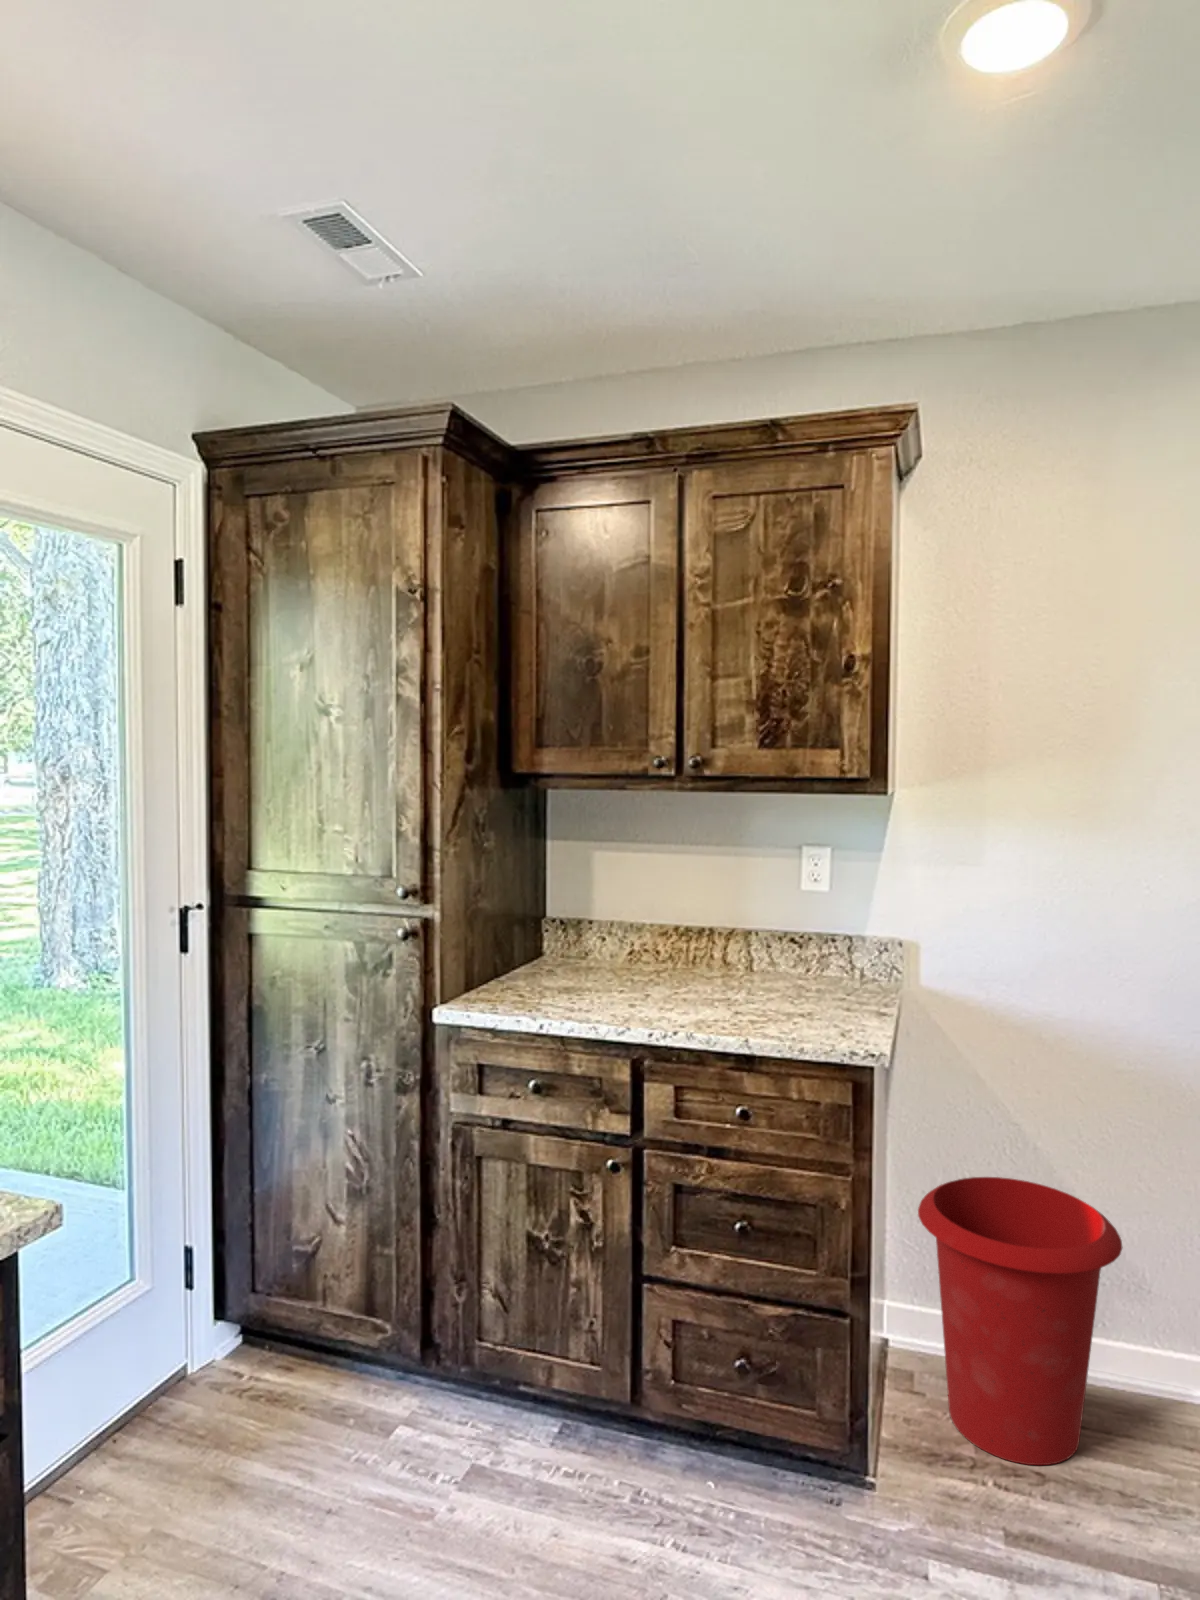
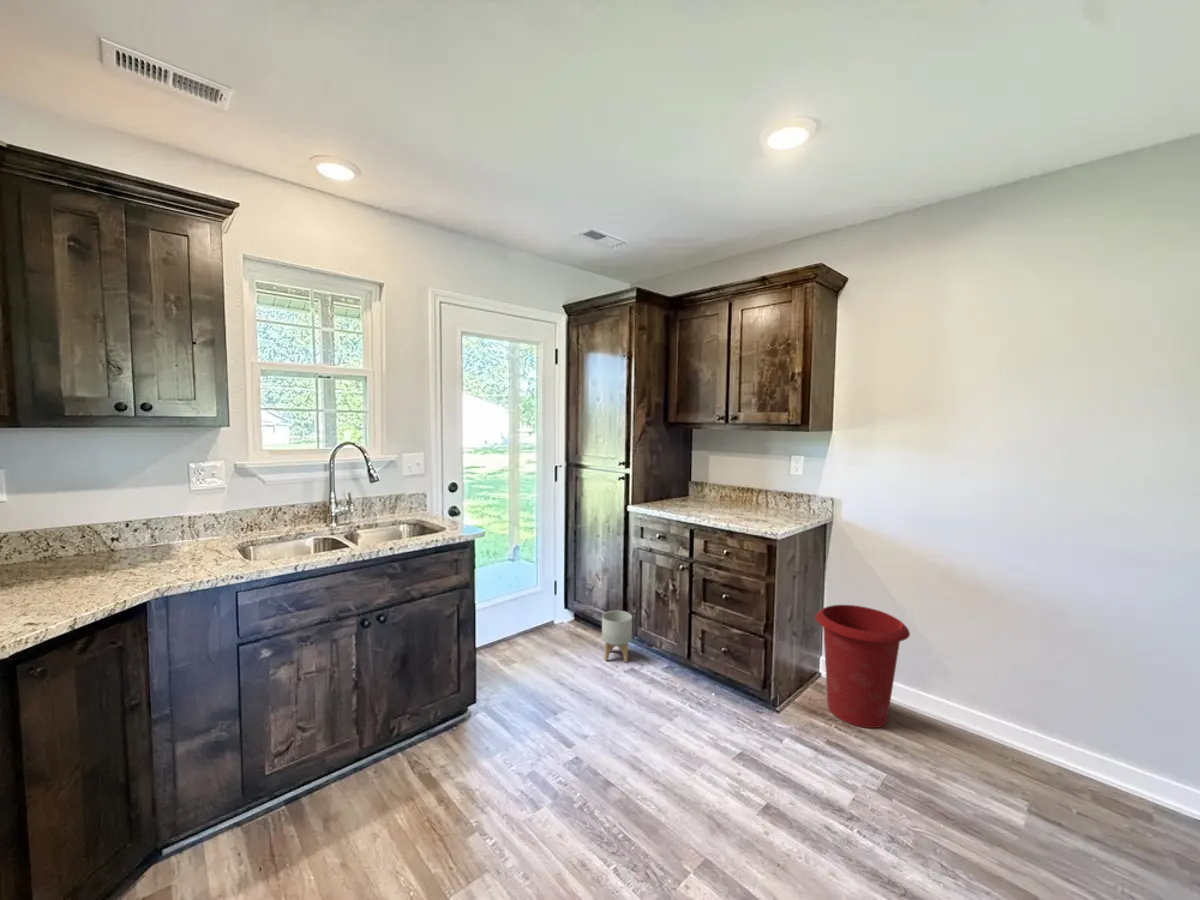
planter: none [377,1305,463,1470] -> present [602,610,632,662]

